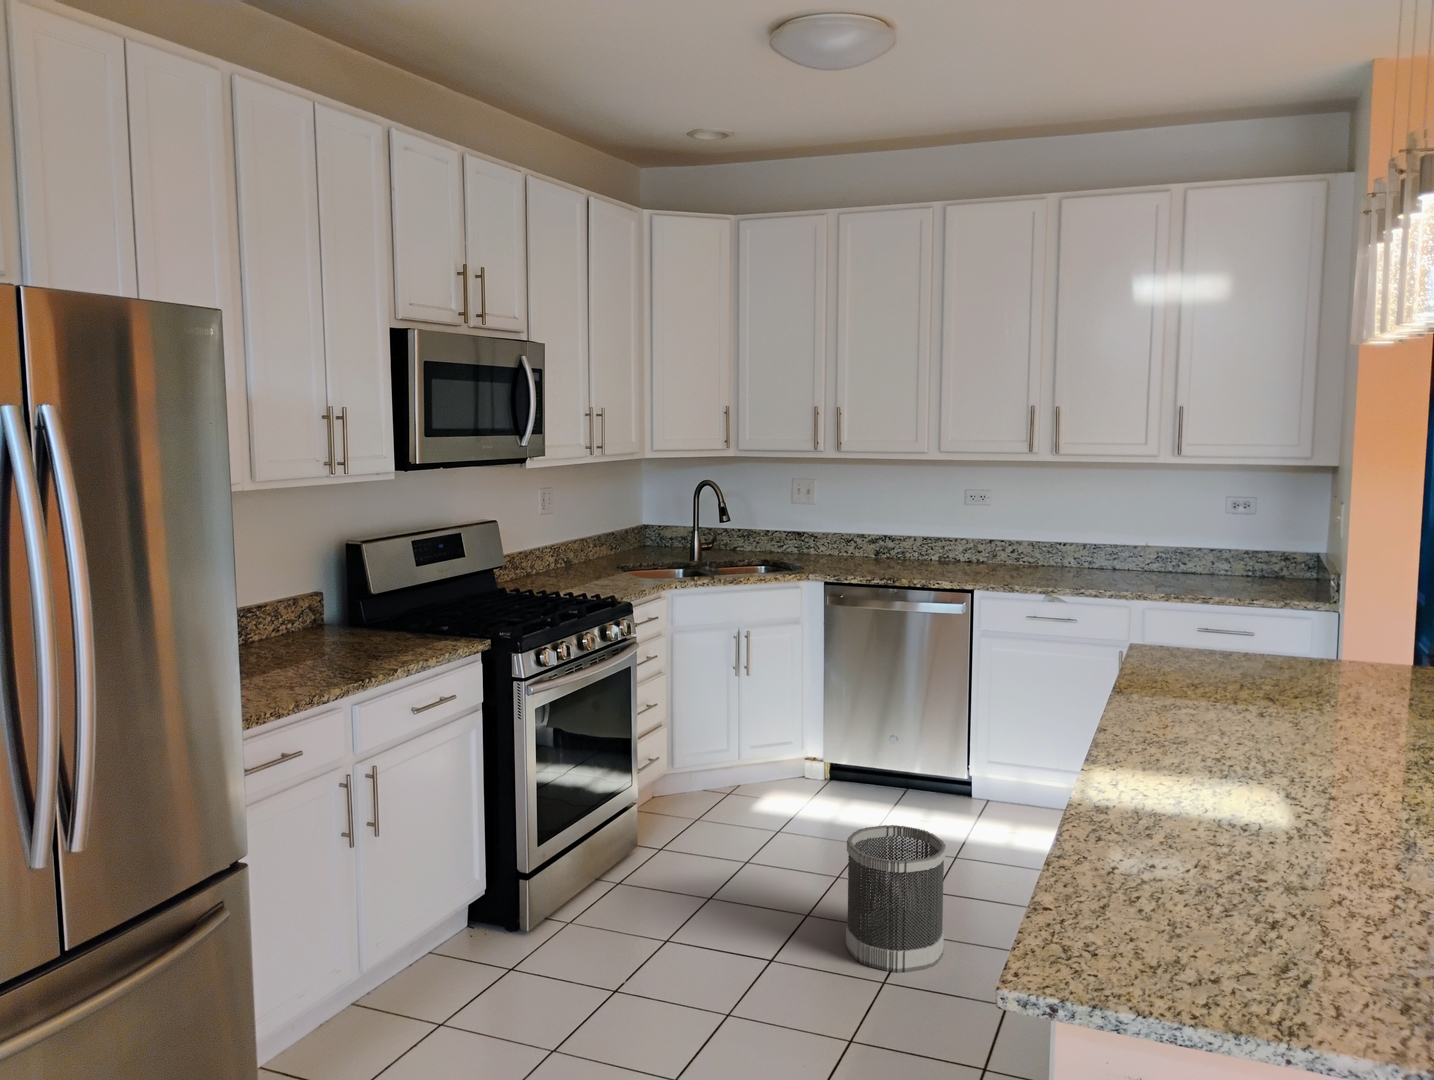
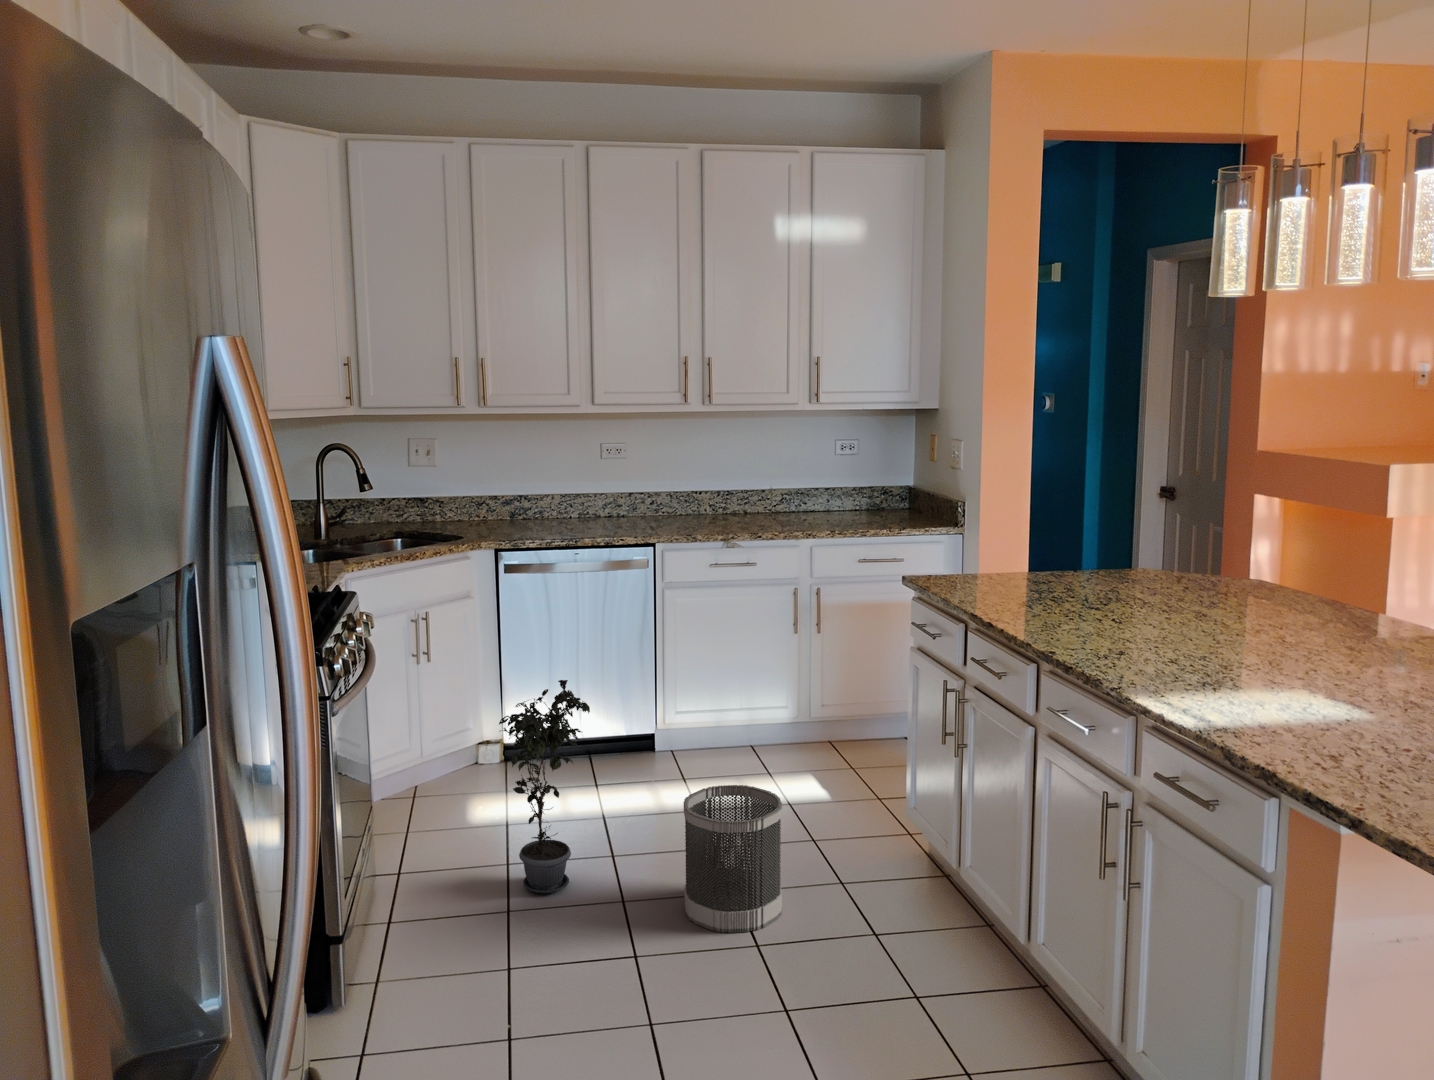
potted plant: none [711,700,804,893] -> present [499,680,590,894]

